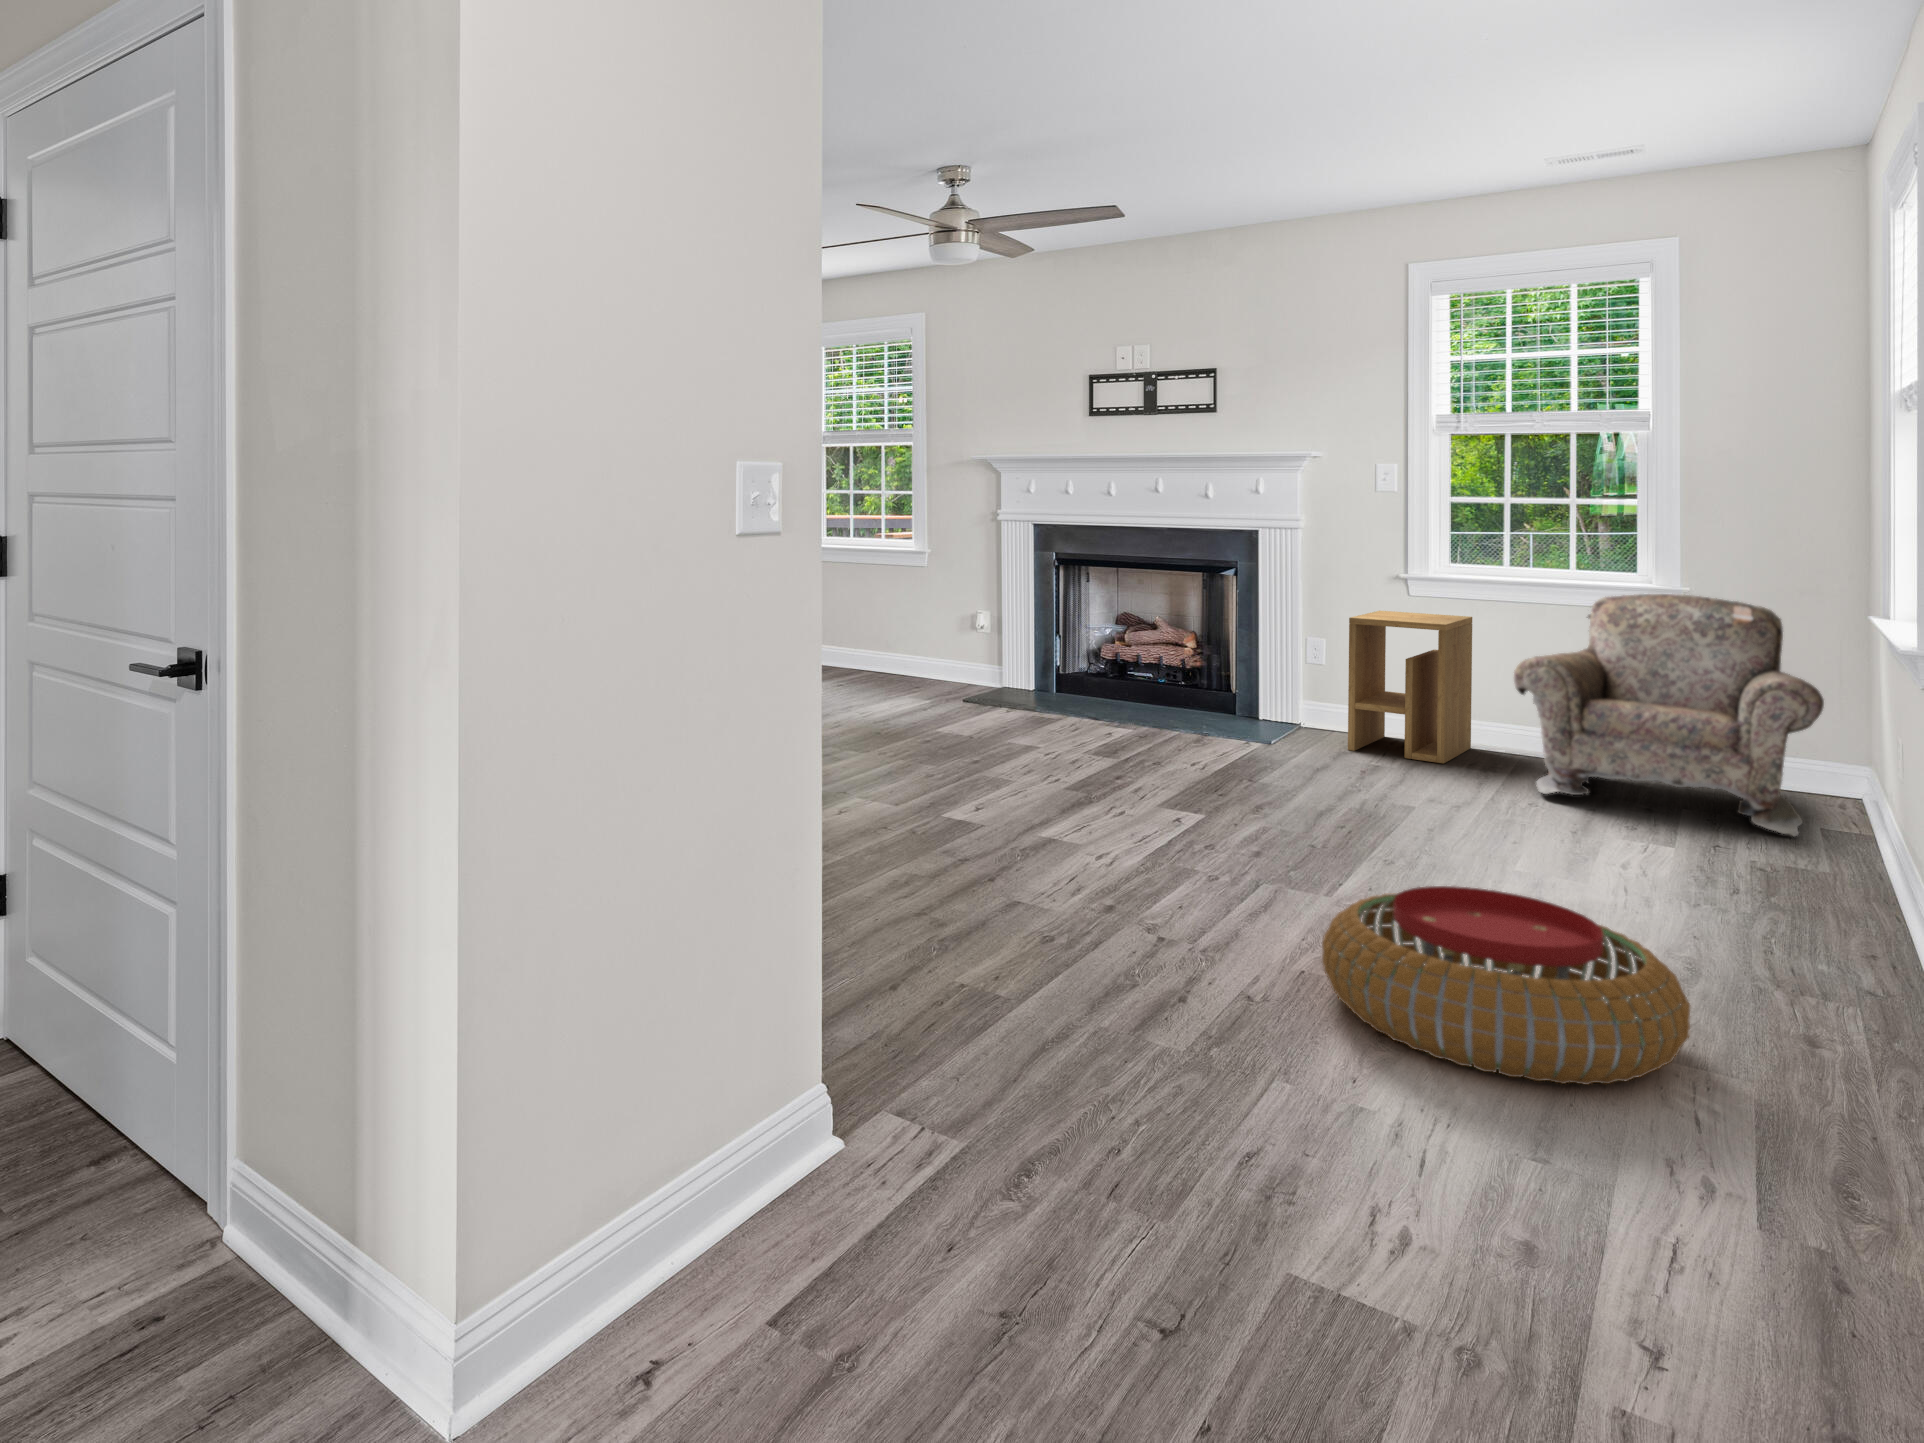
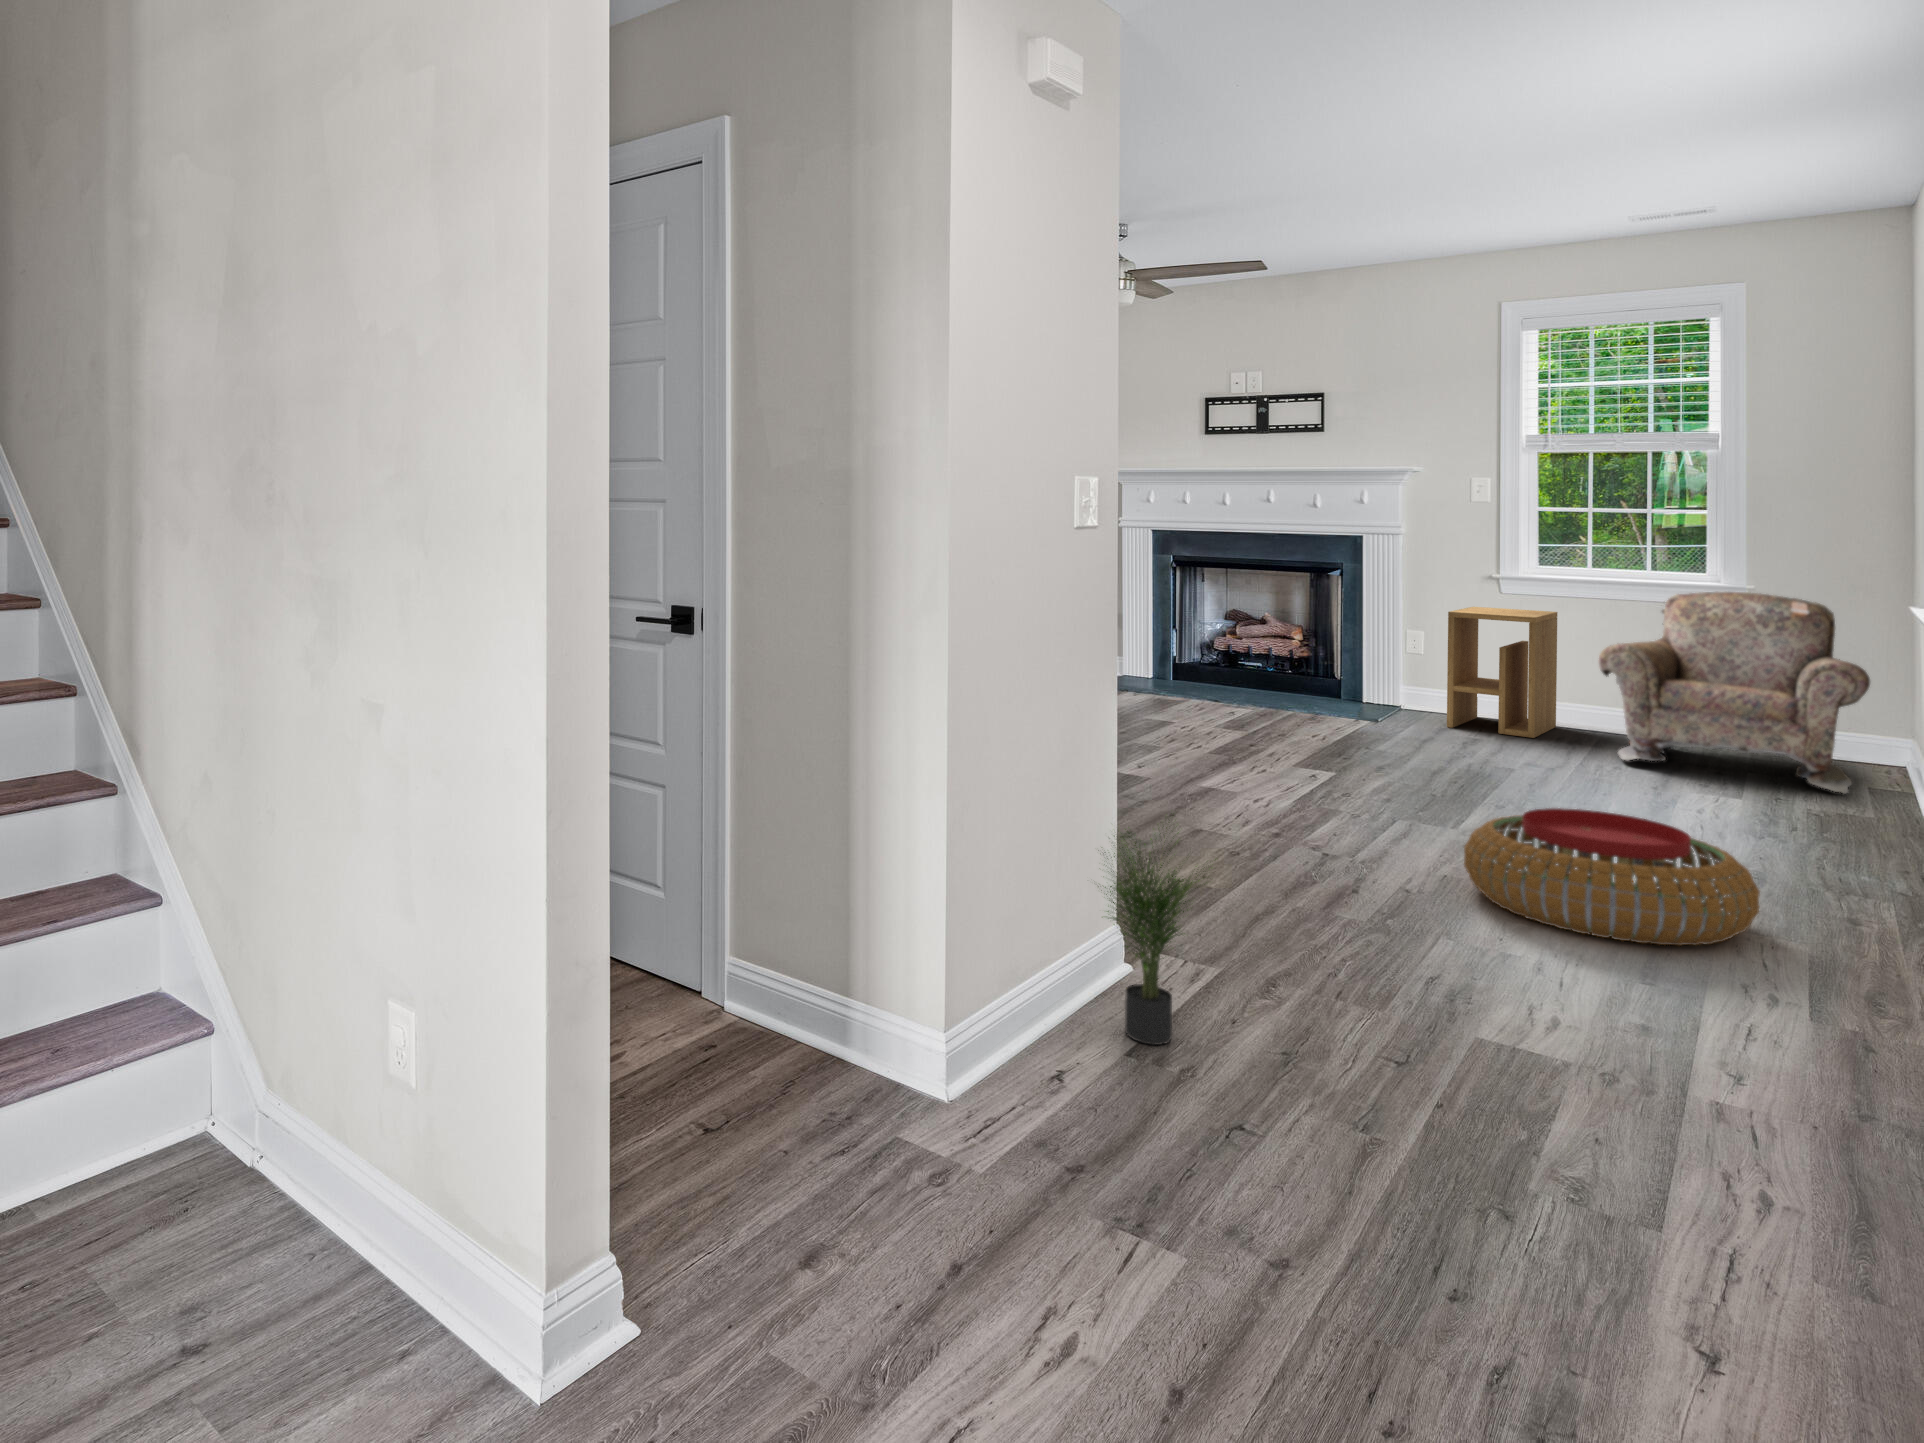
potted plant: none [729,944,921,1297] -> present [1098,820,1216,1045]

